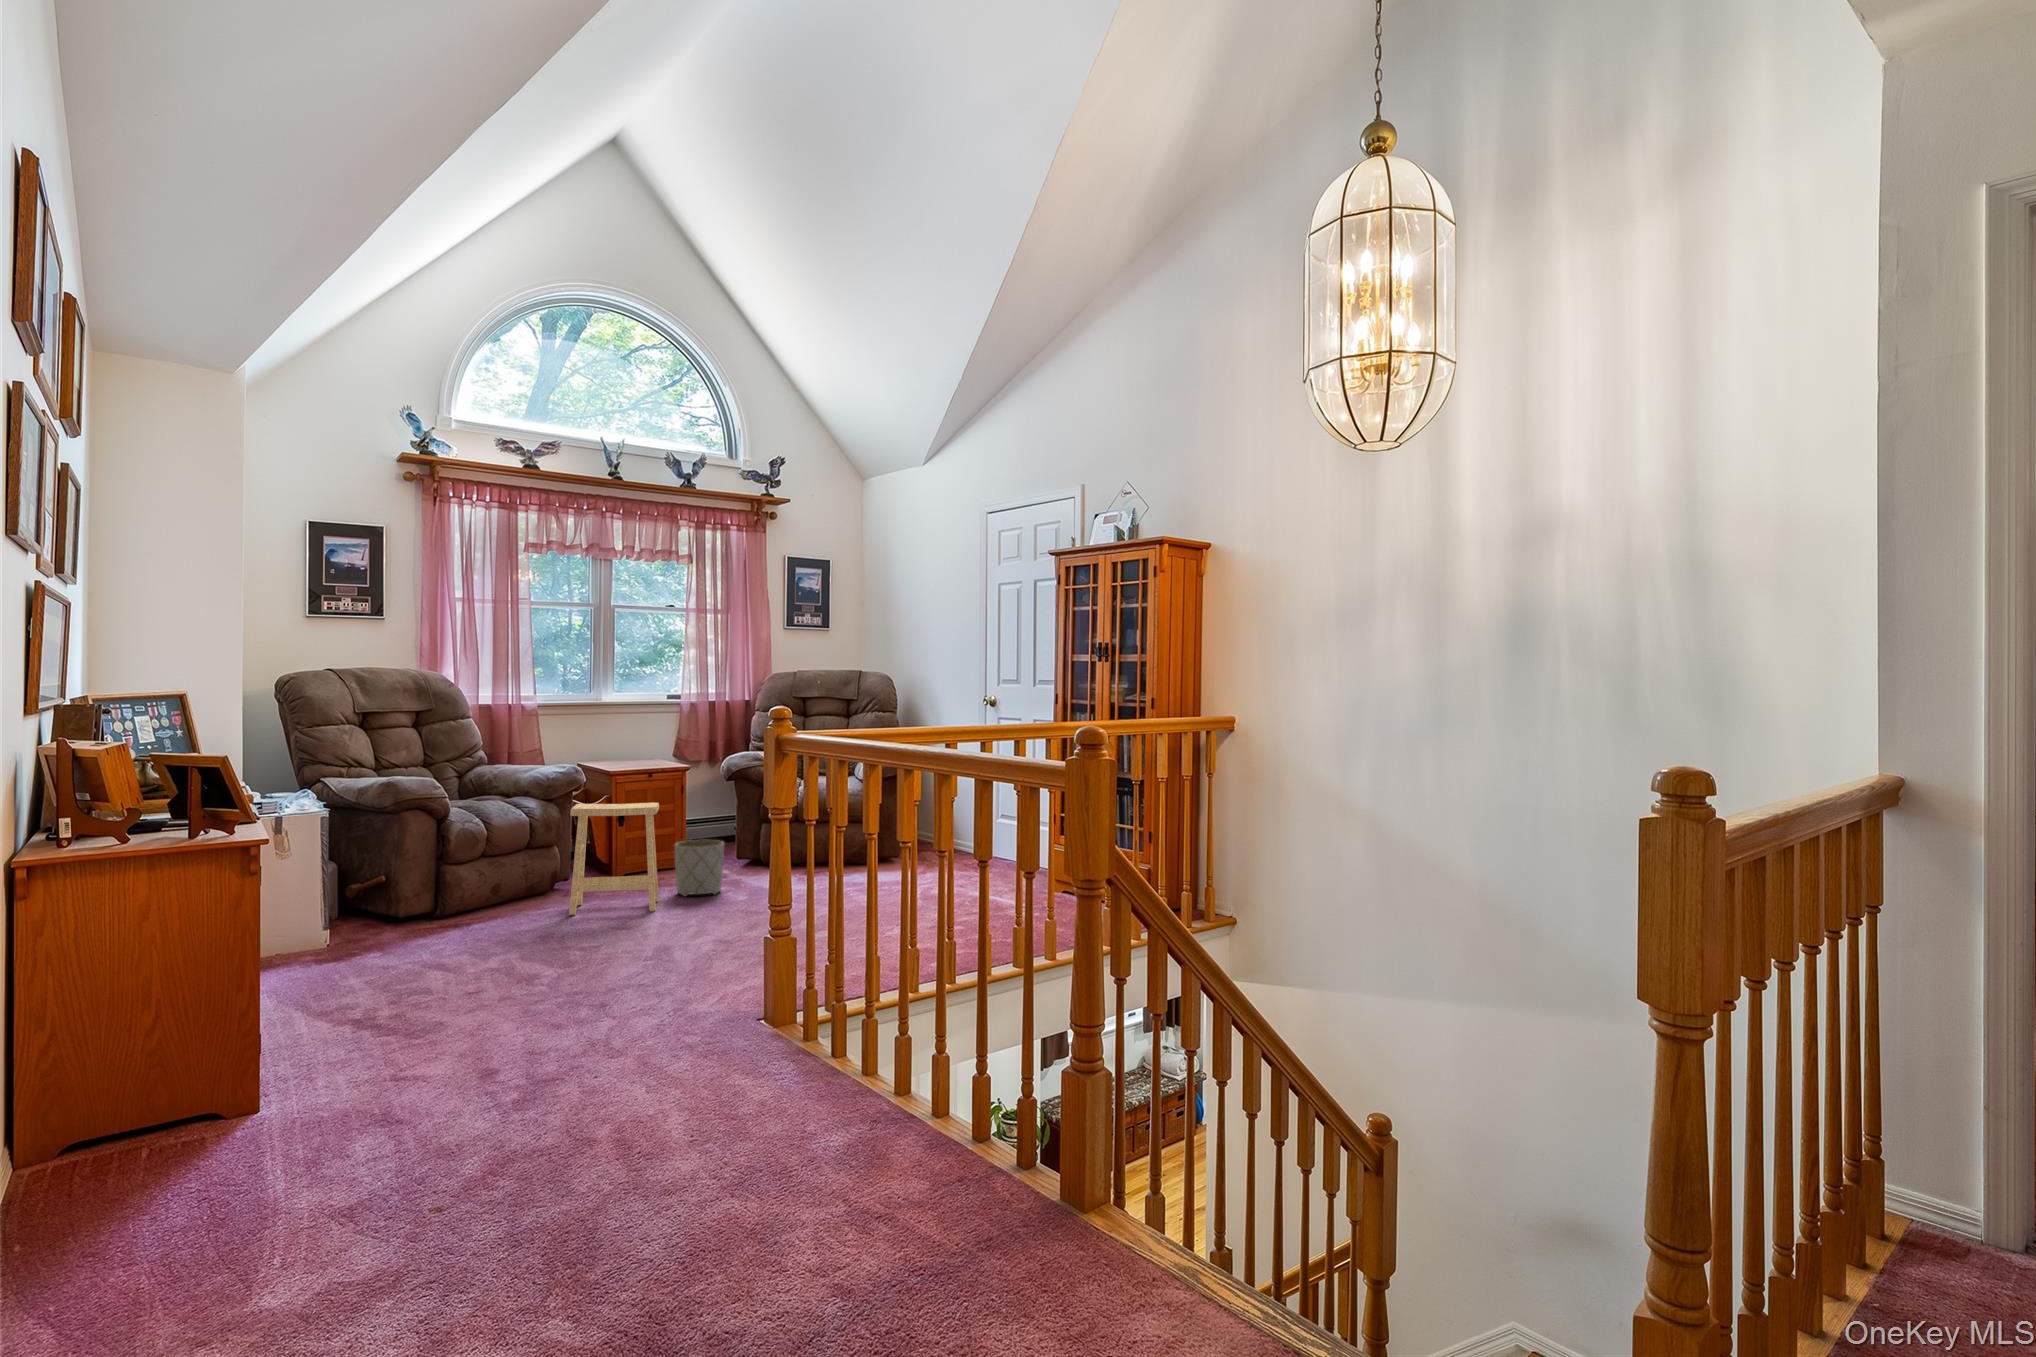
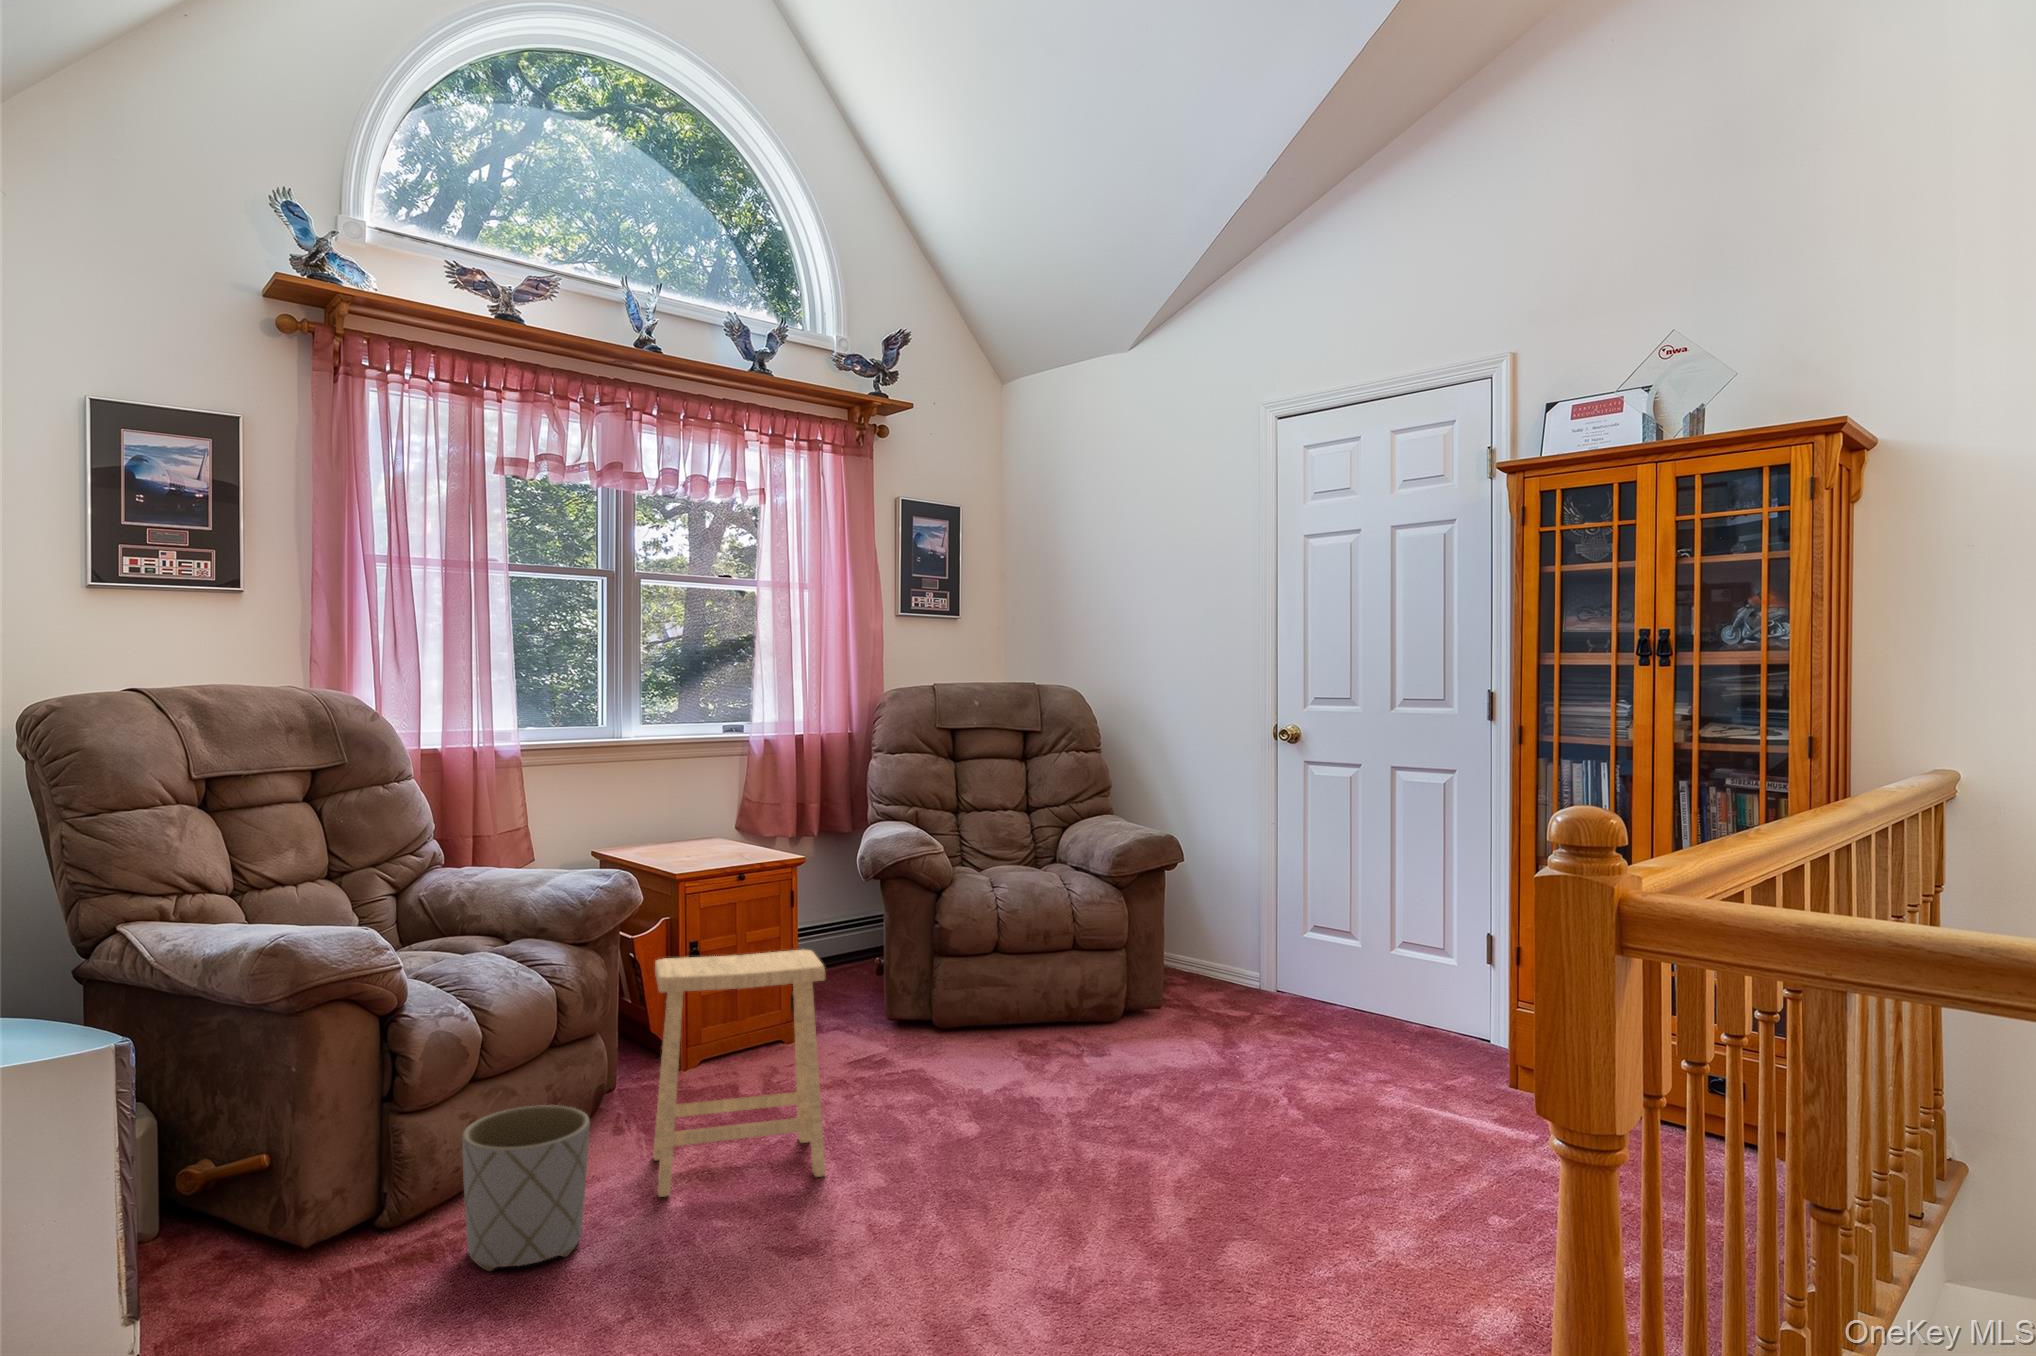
planter: present [675,840,724,896] -> present [462,1105,590,1271]

